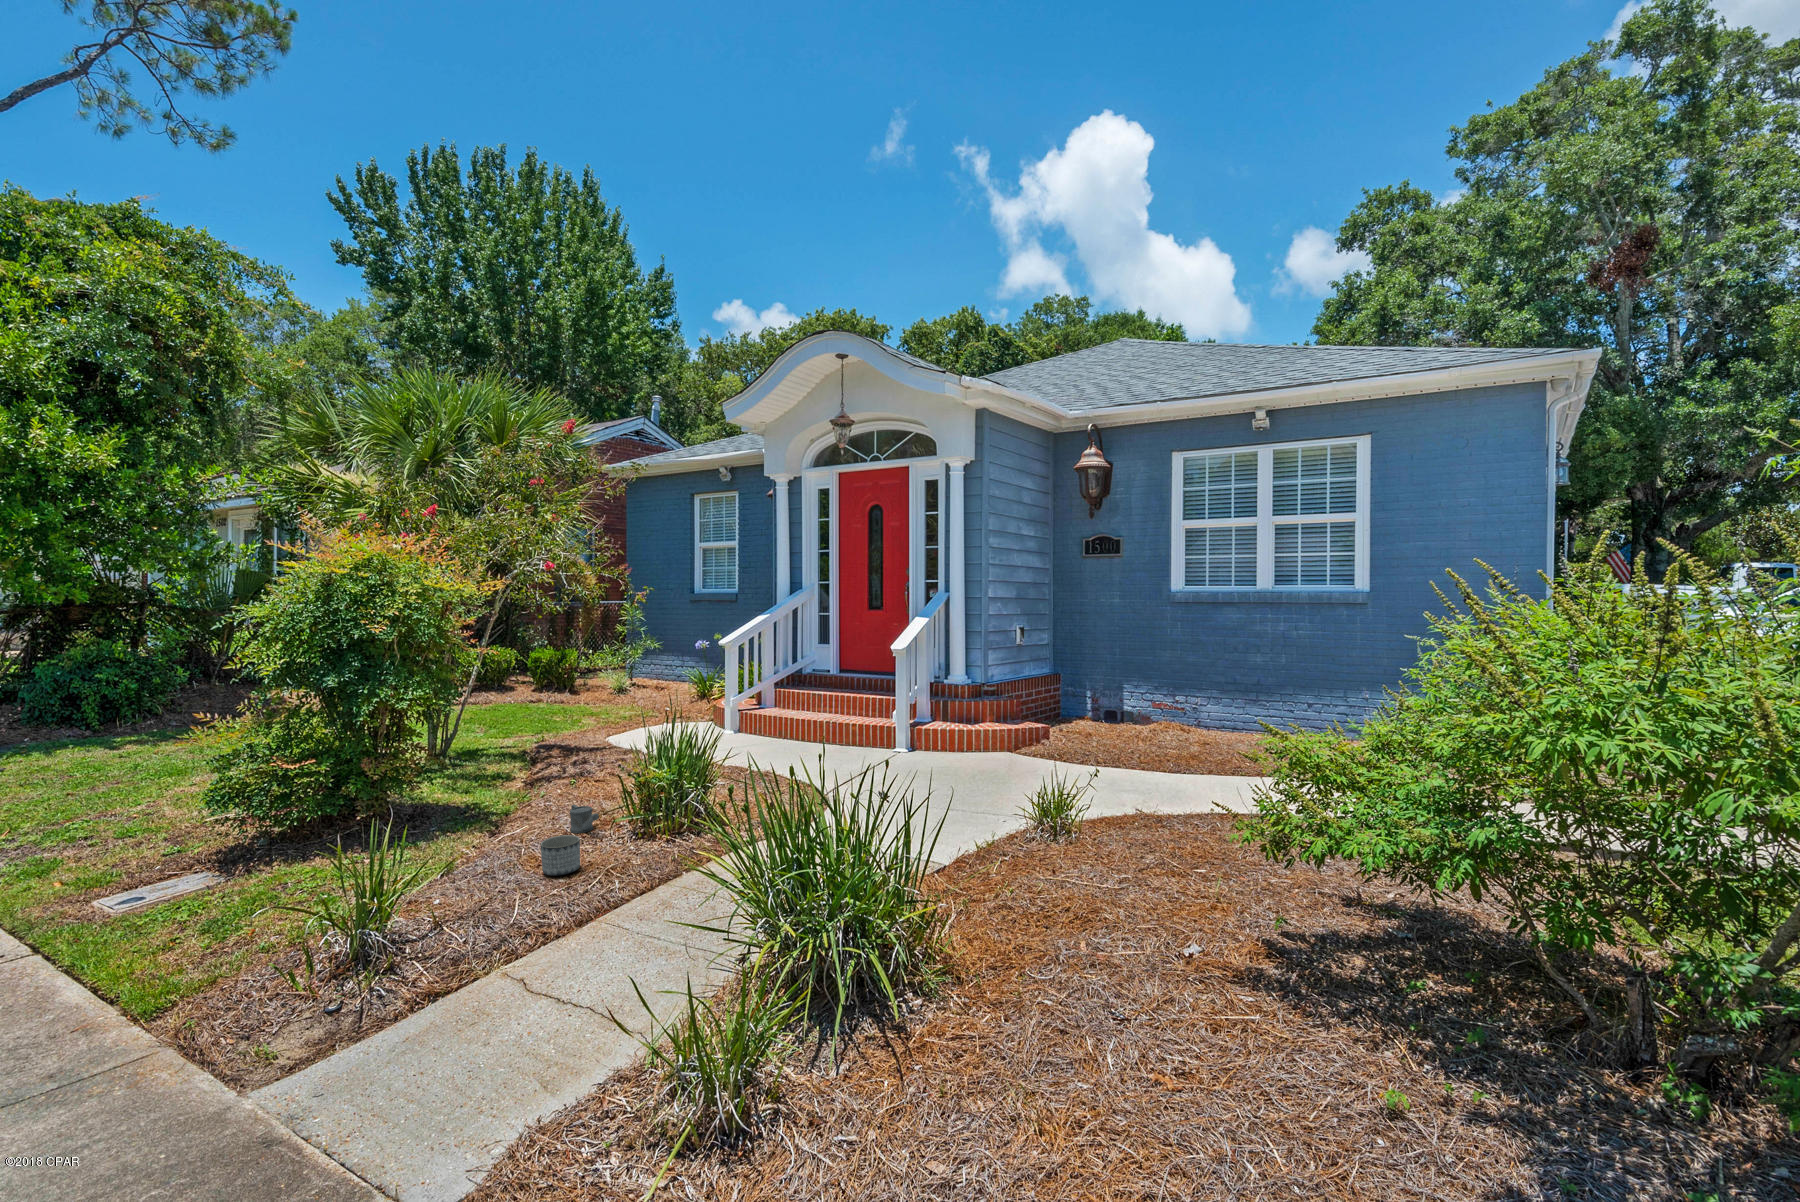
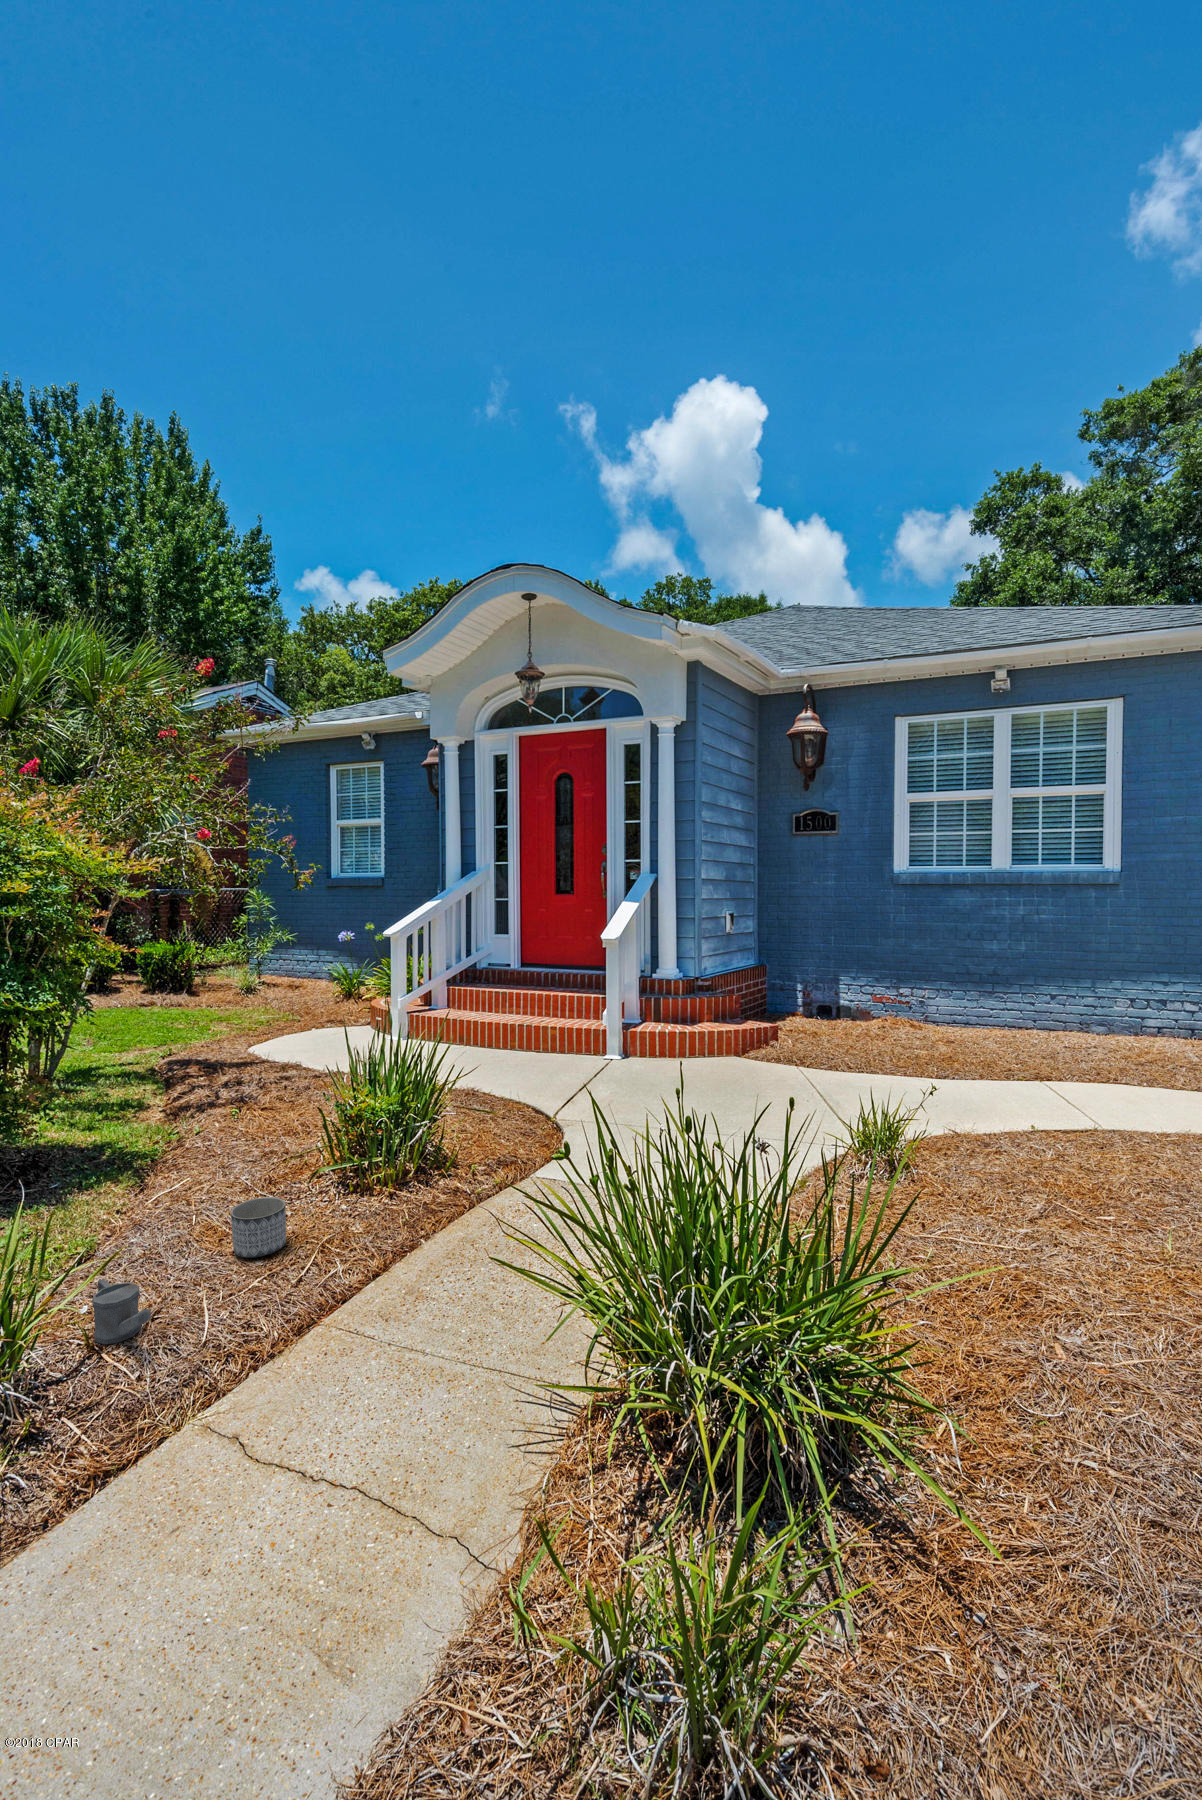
watering can: present [570,805,599,833] -> present [92,1279,151,1344]

